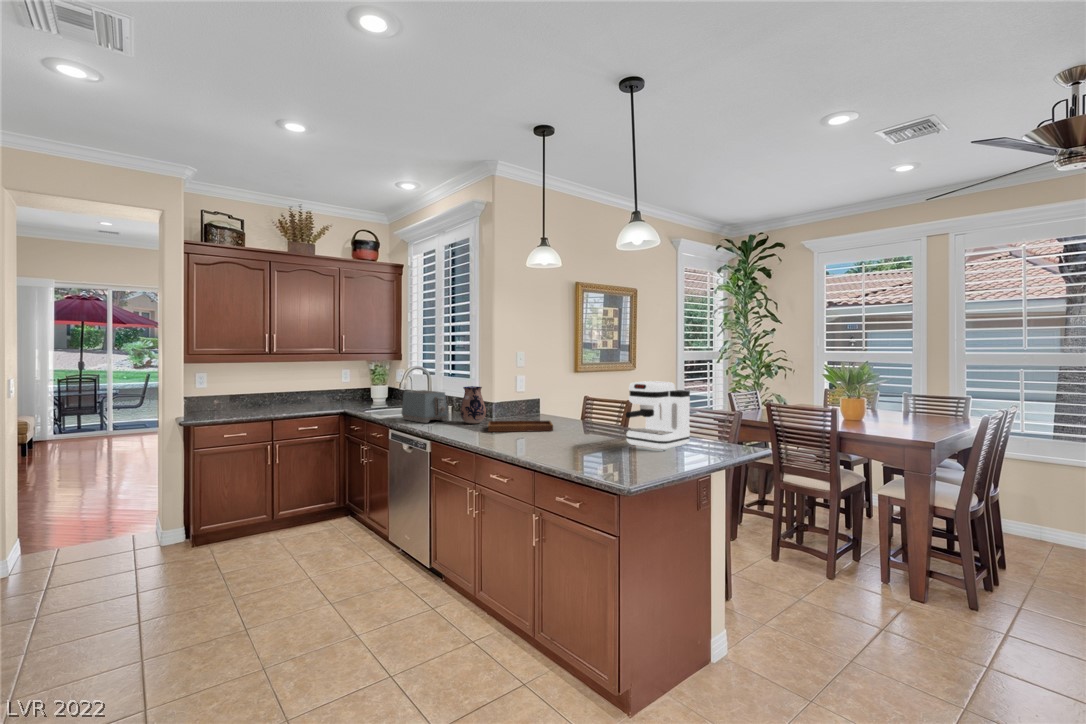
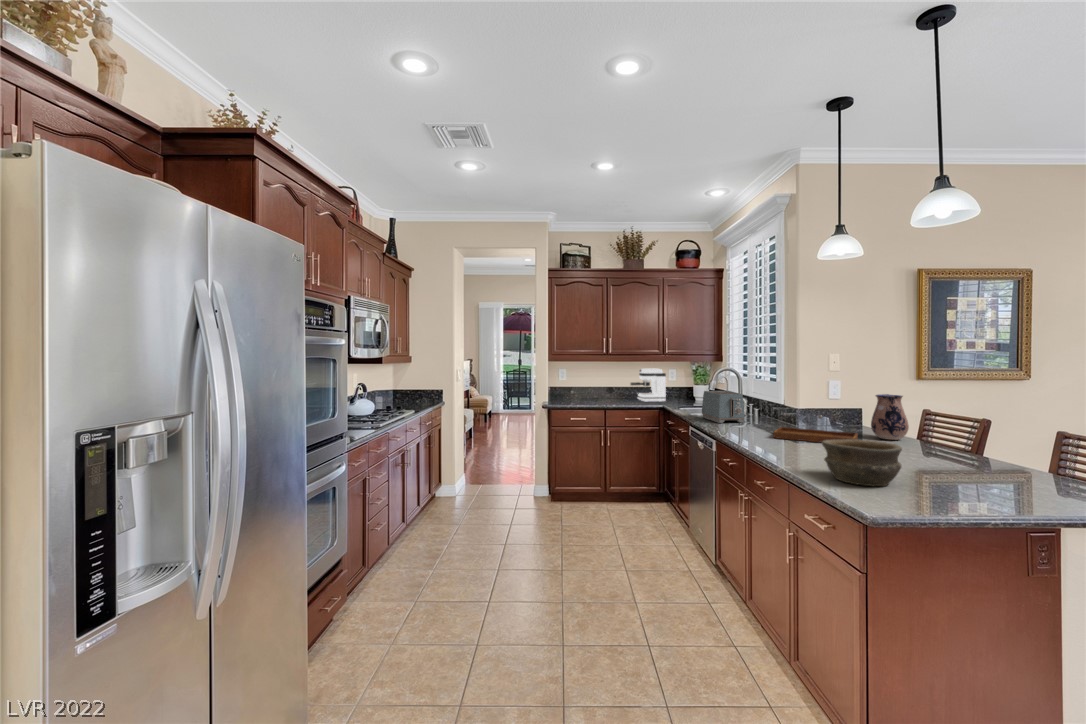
coffee maker: present [626,381,690,450] -> present [631,369,666,402]
ceramic pitcher: present [460,386,486,423] -> present [871,394,909,440]
bowl: none [559,424,616,461] -> present [822,439,902,486]

